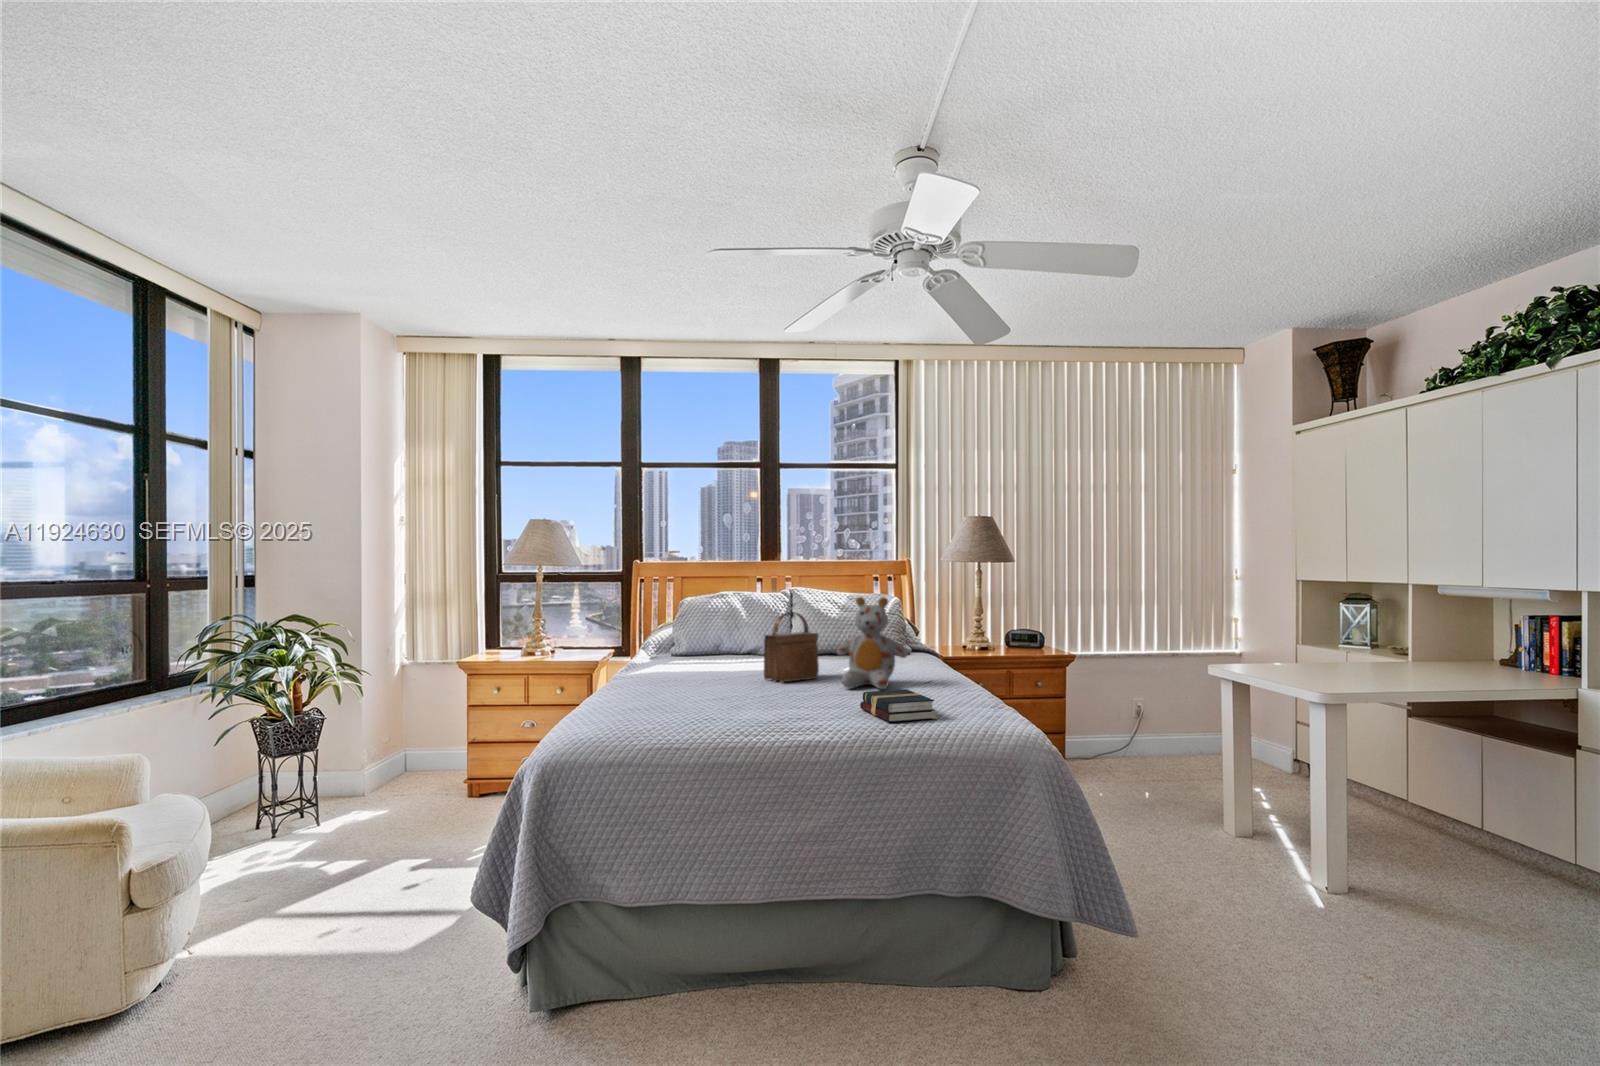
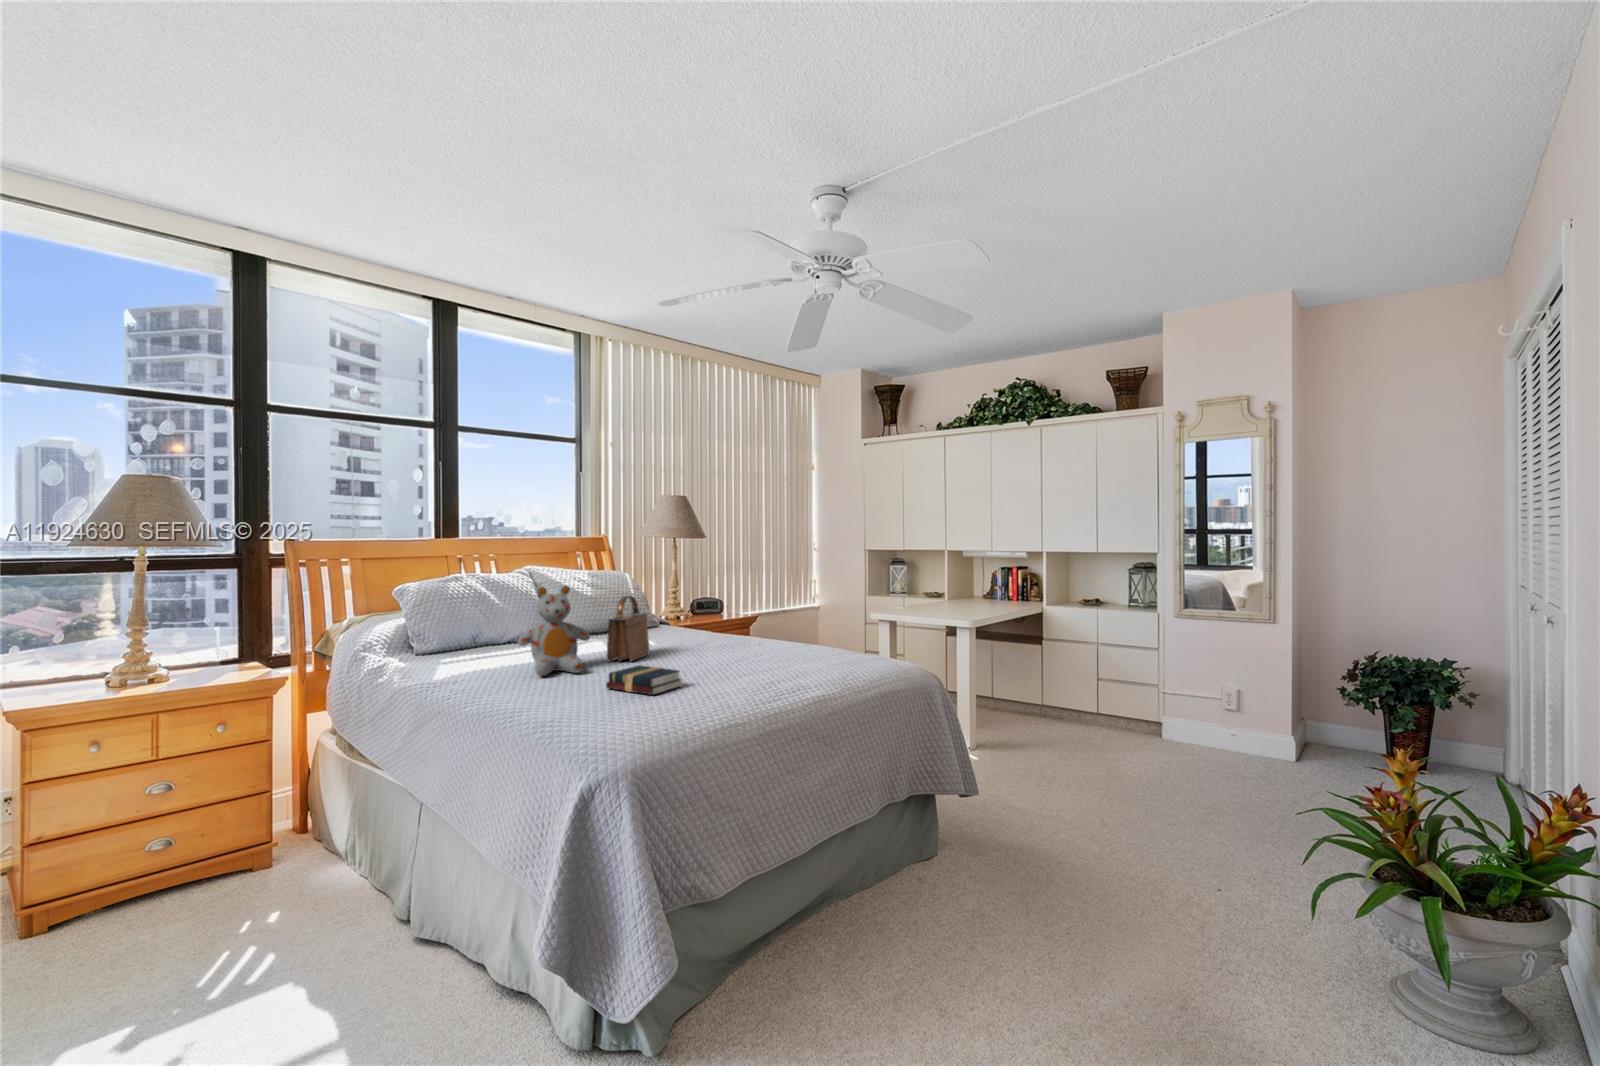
stuffed bear: present [837,597,908,689] -> present [518,585,590,676]
hardback book: present [860,689,937,722] -> present [606,665,682,695]

